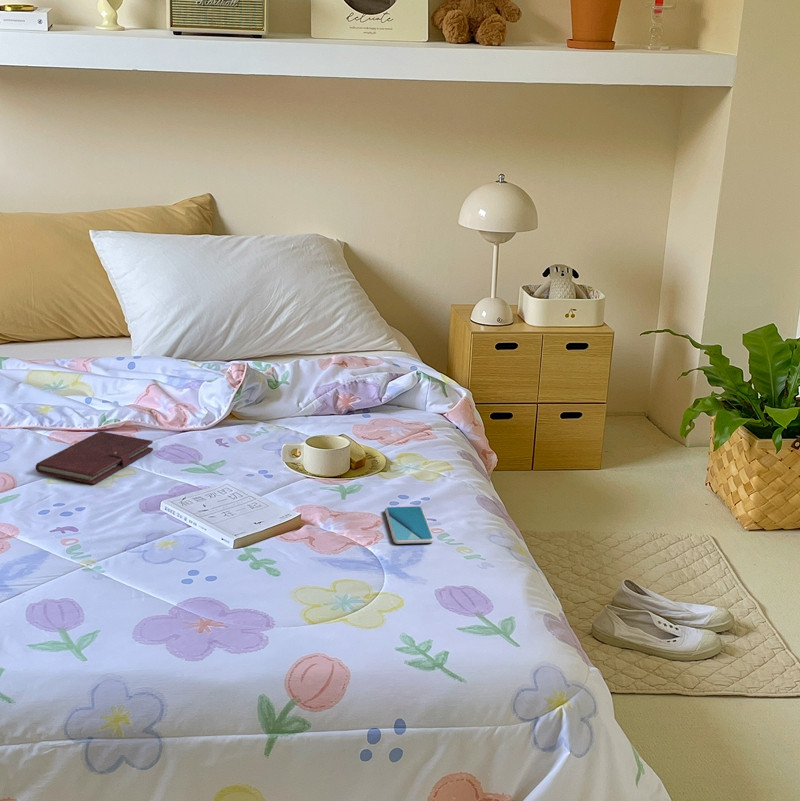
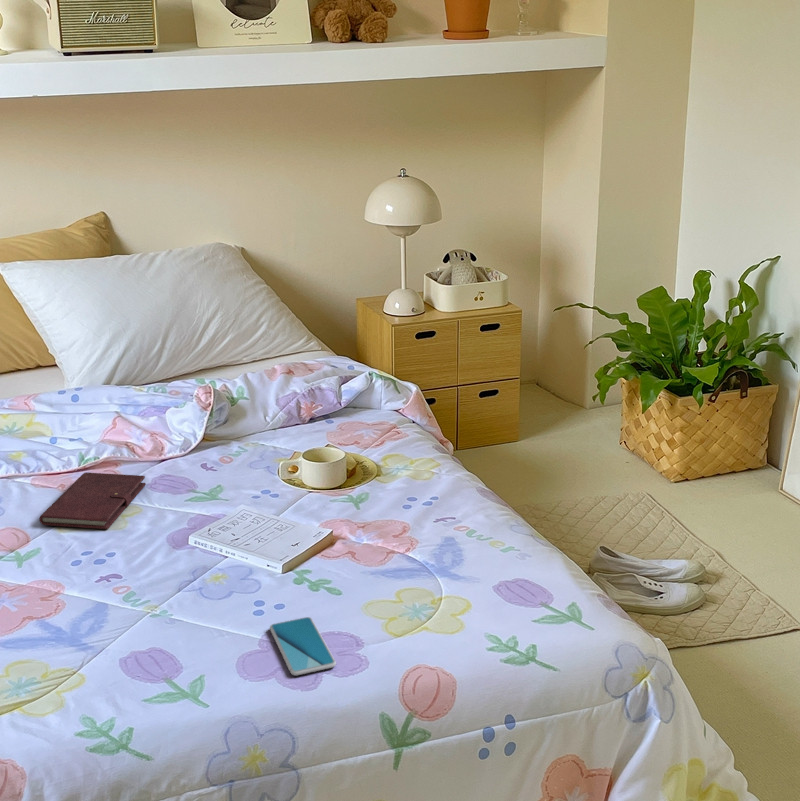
smartphone: present [385,506,434,544] -> present [270,617,336,675]

